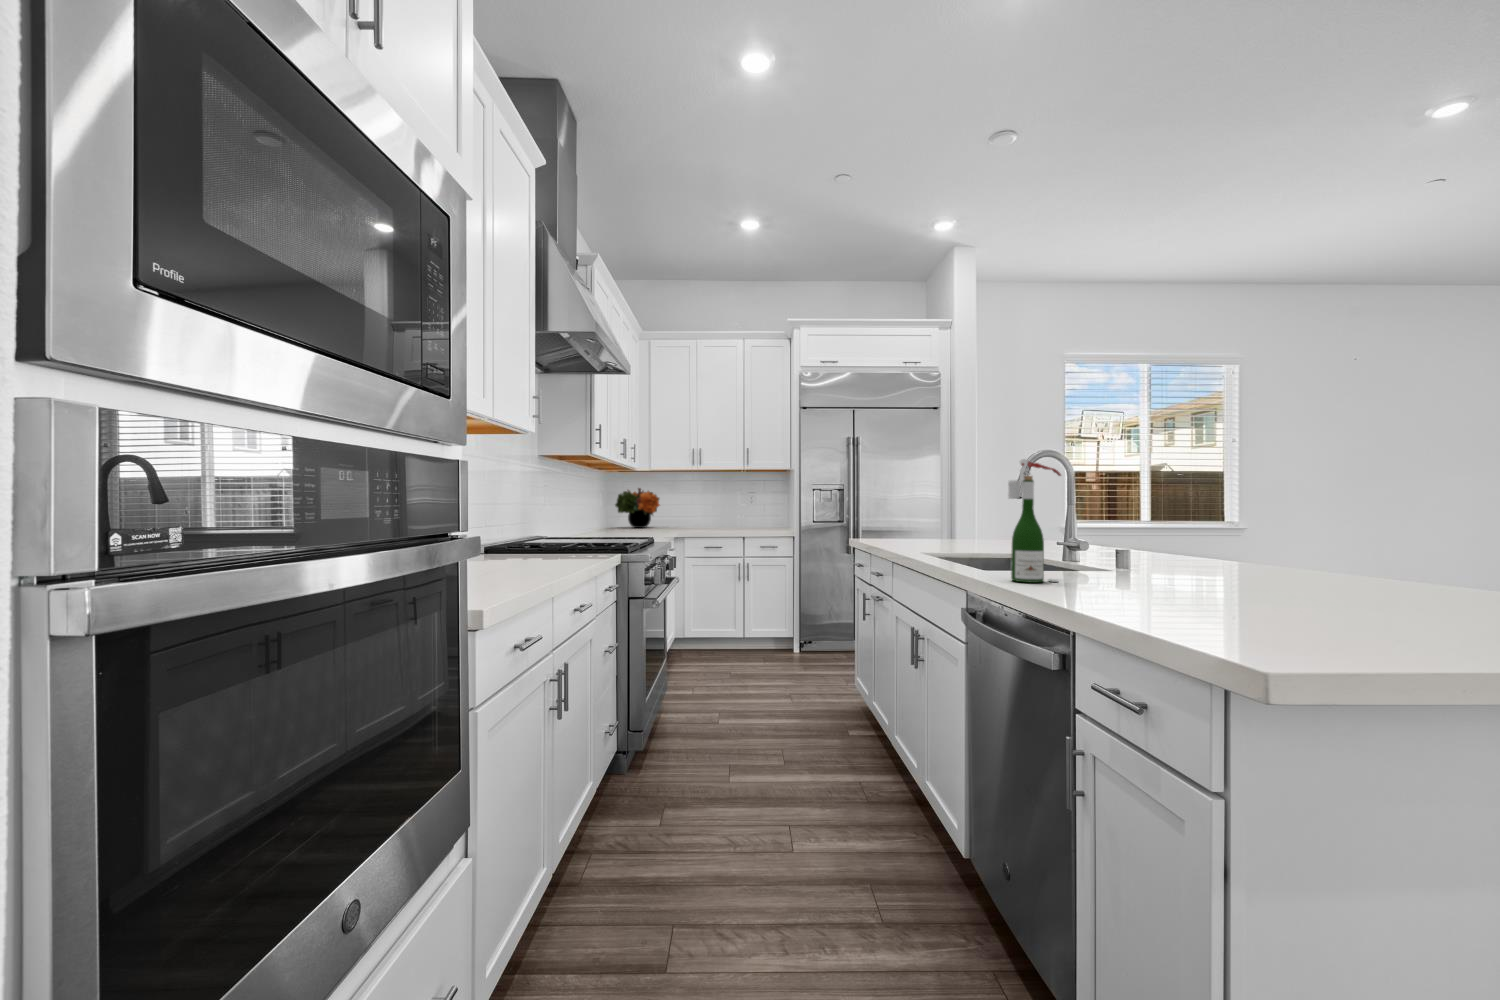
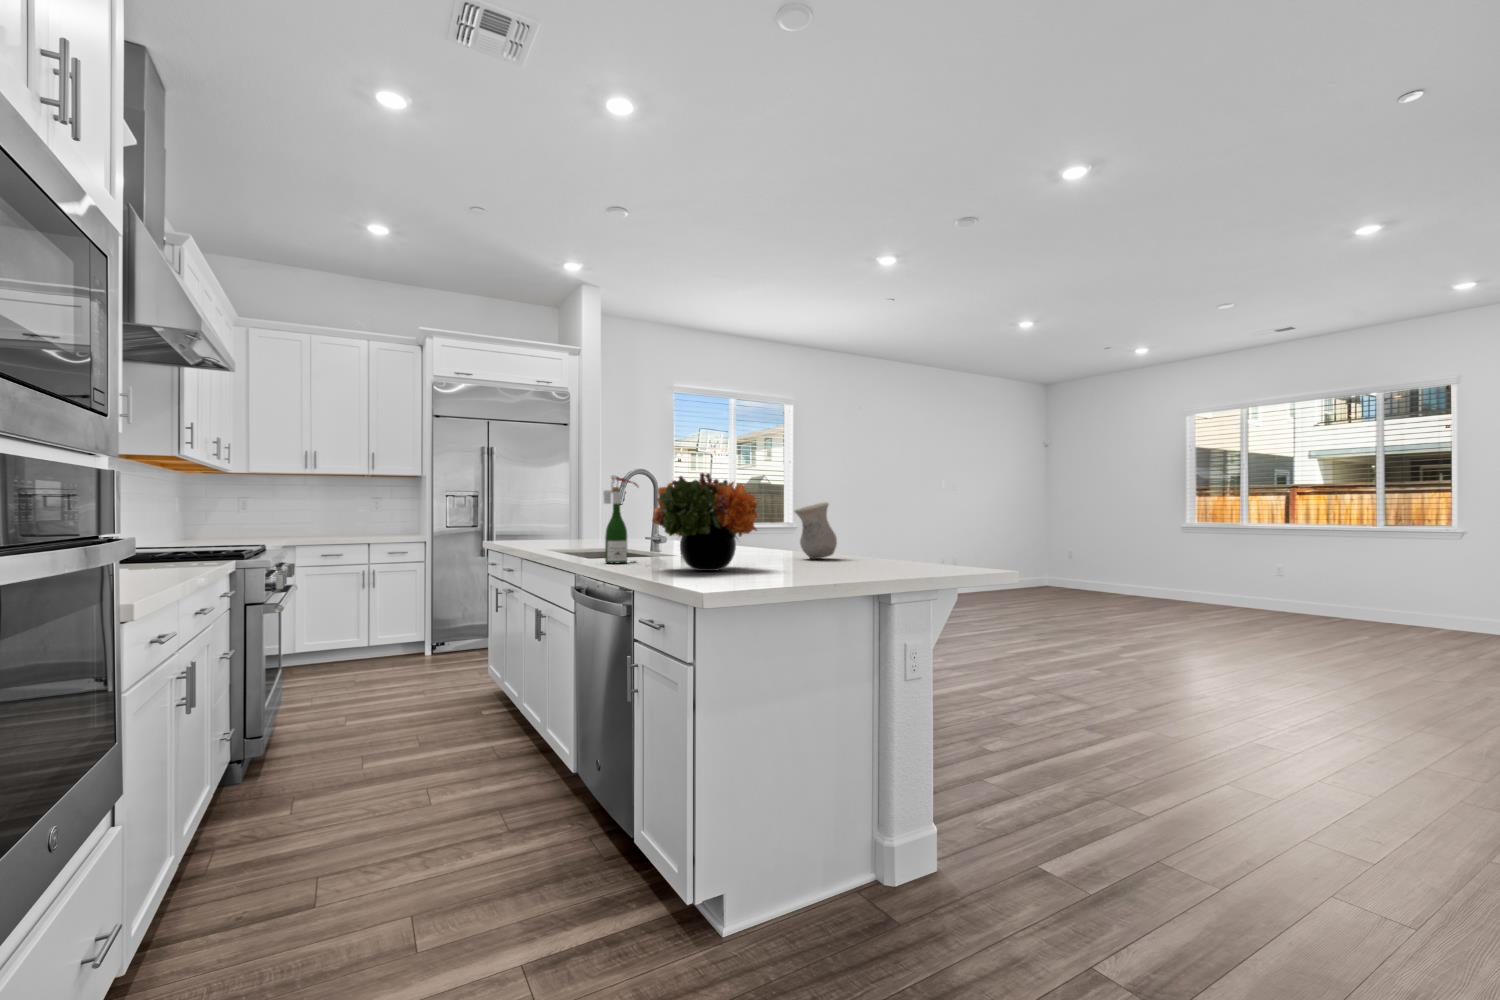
flower arrangement: present [615,488,660,528] -> present [653,473,759,571]
vase: none [1337,497,1435,594] -> present [794,502,837,559]

